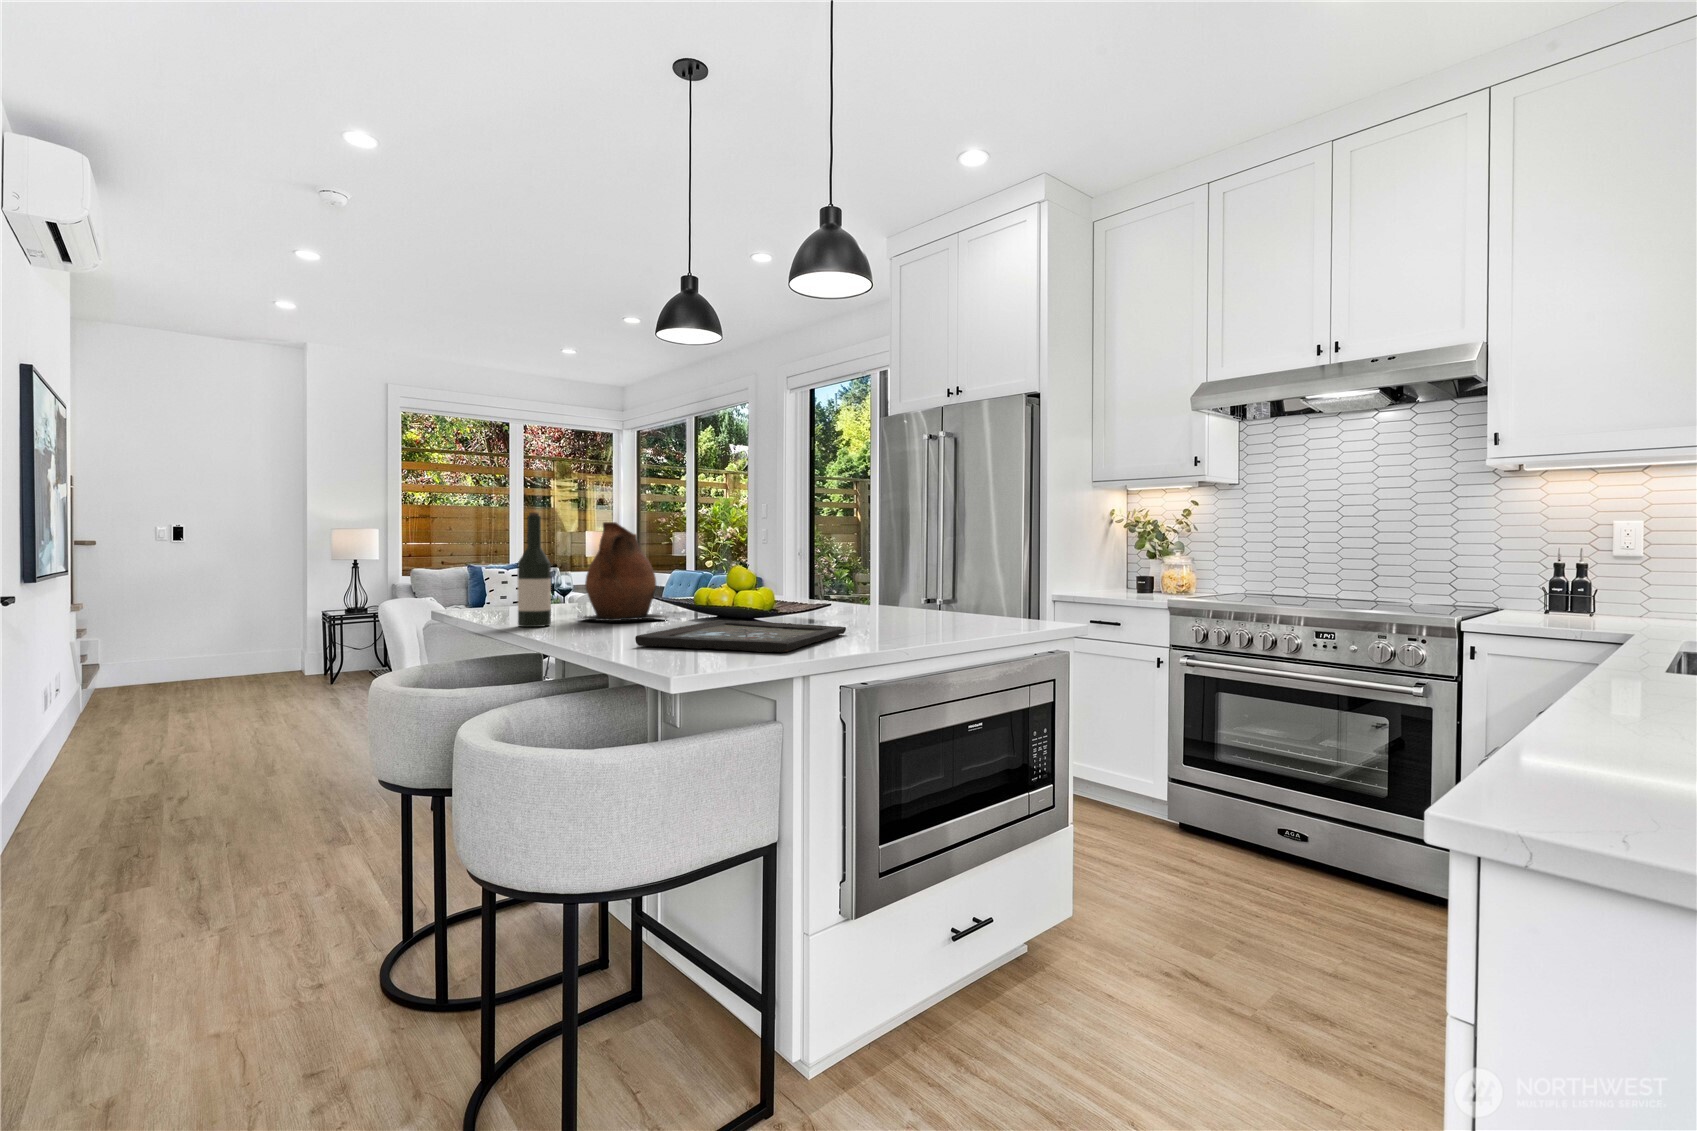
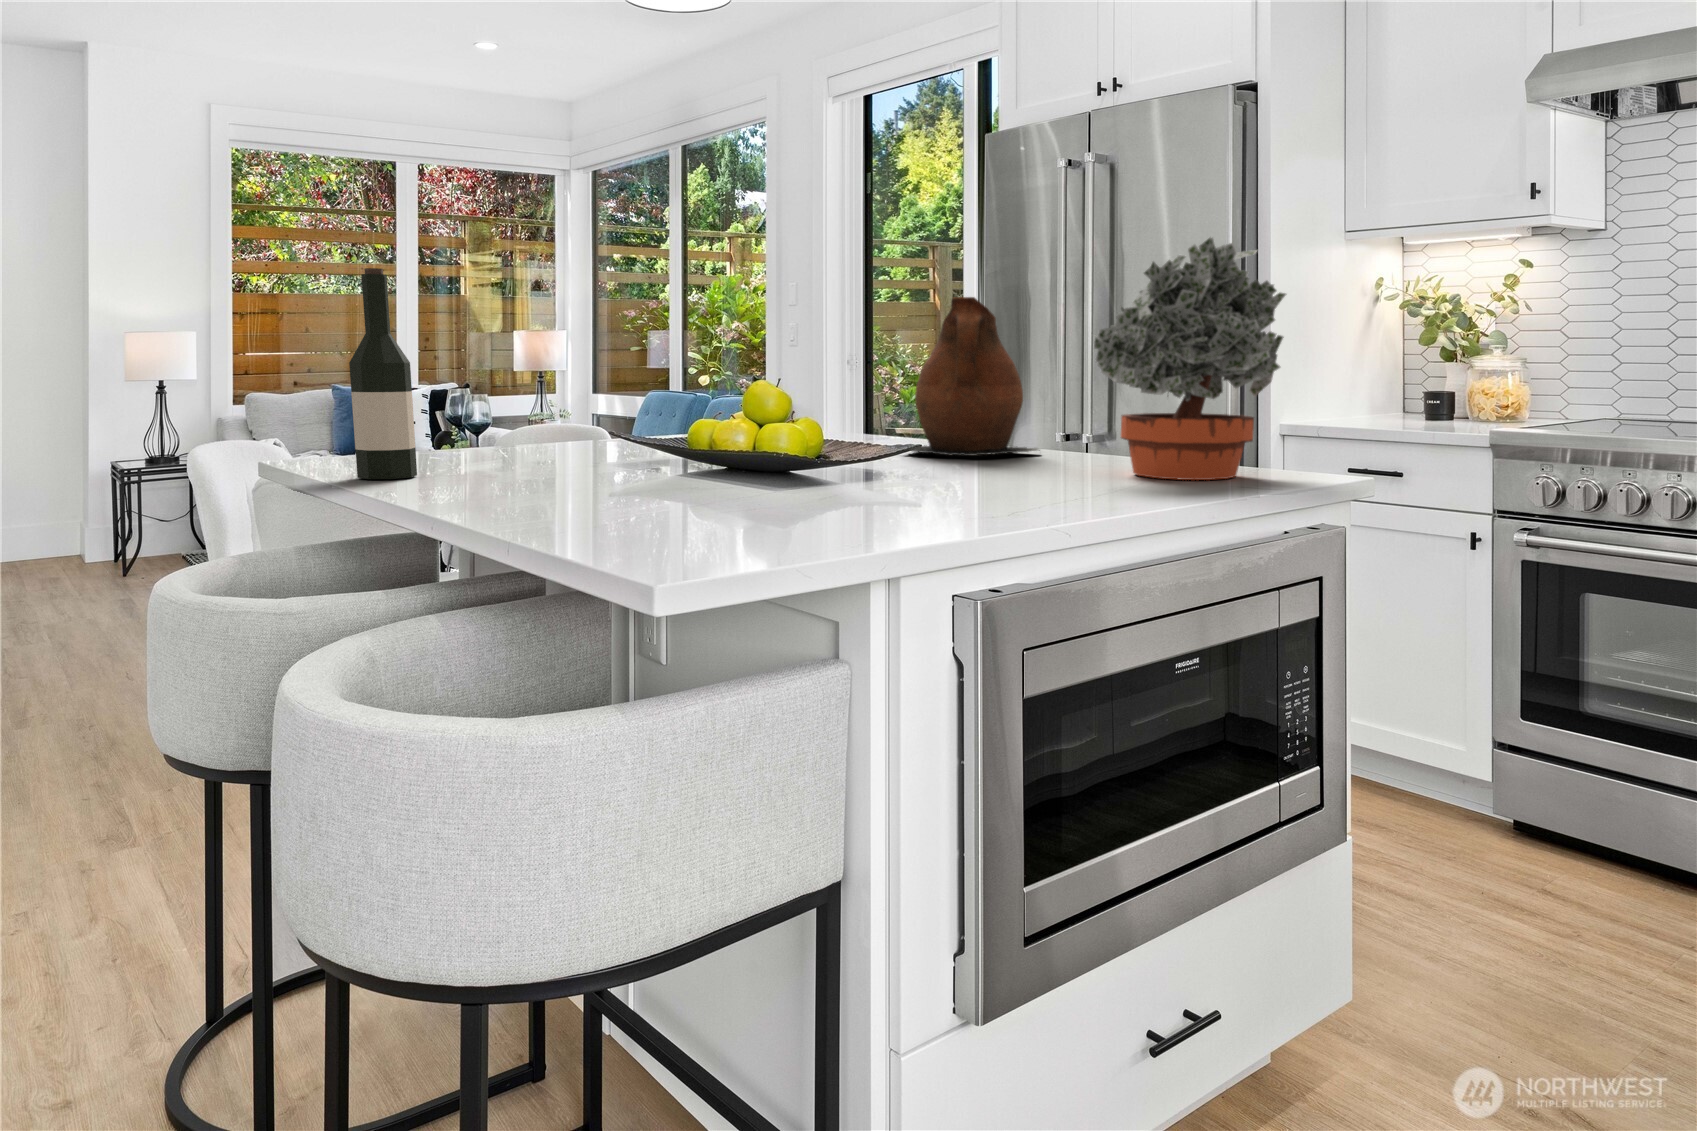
potted plant: none [923,498,1027,628] -> present [1094,237,1286,480]
ceramic pitcher: present [578,522,667,621] -> present [903,297,1040,456]
tray: present [635,620,846,652] -> none [553,467,952,529]

